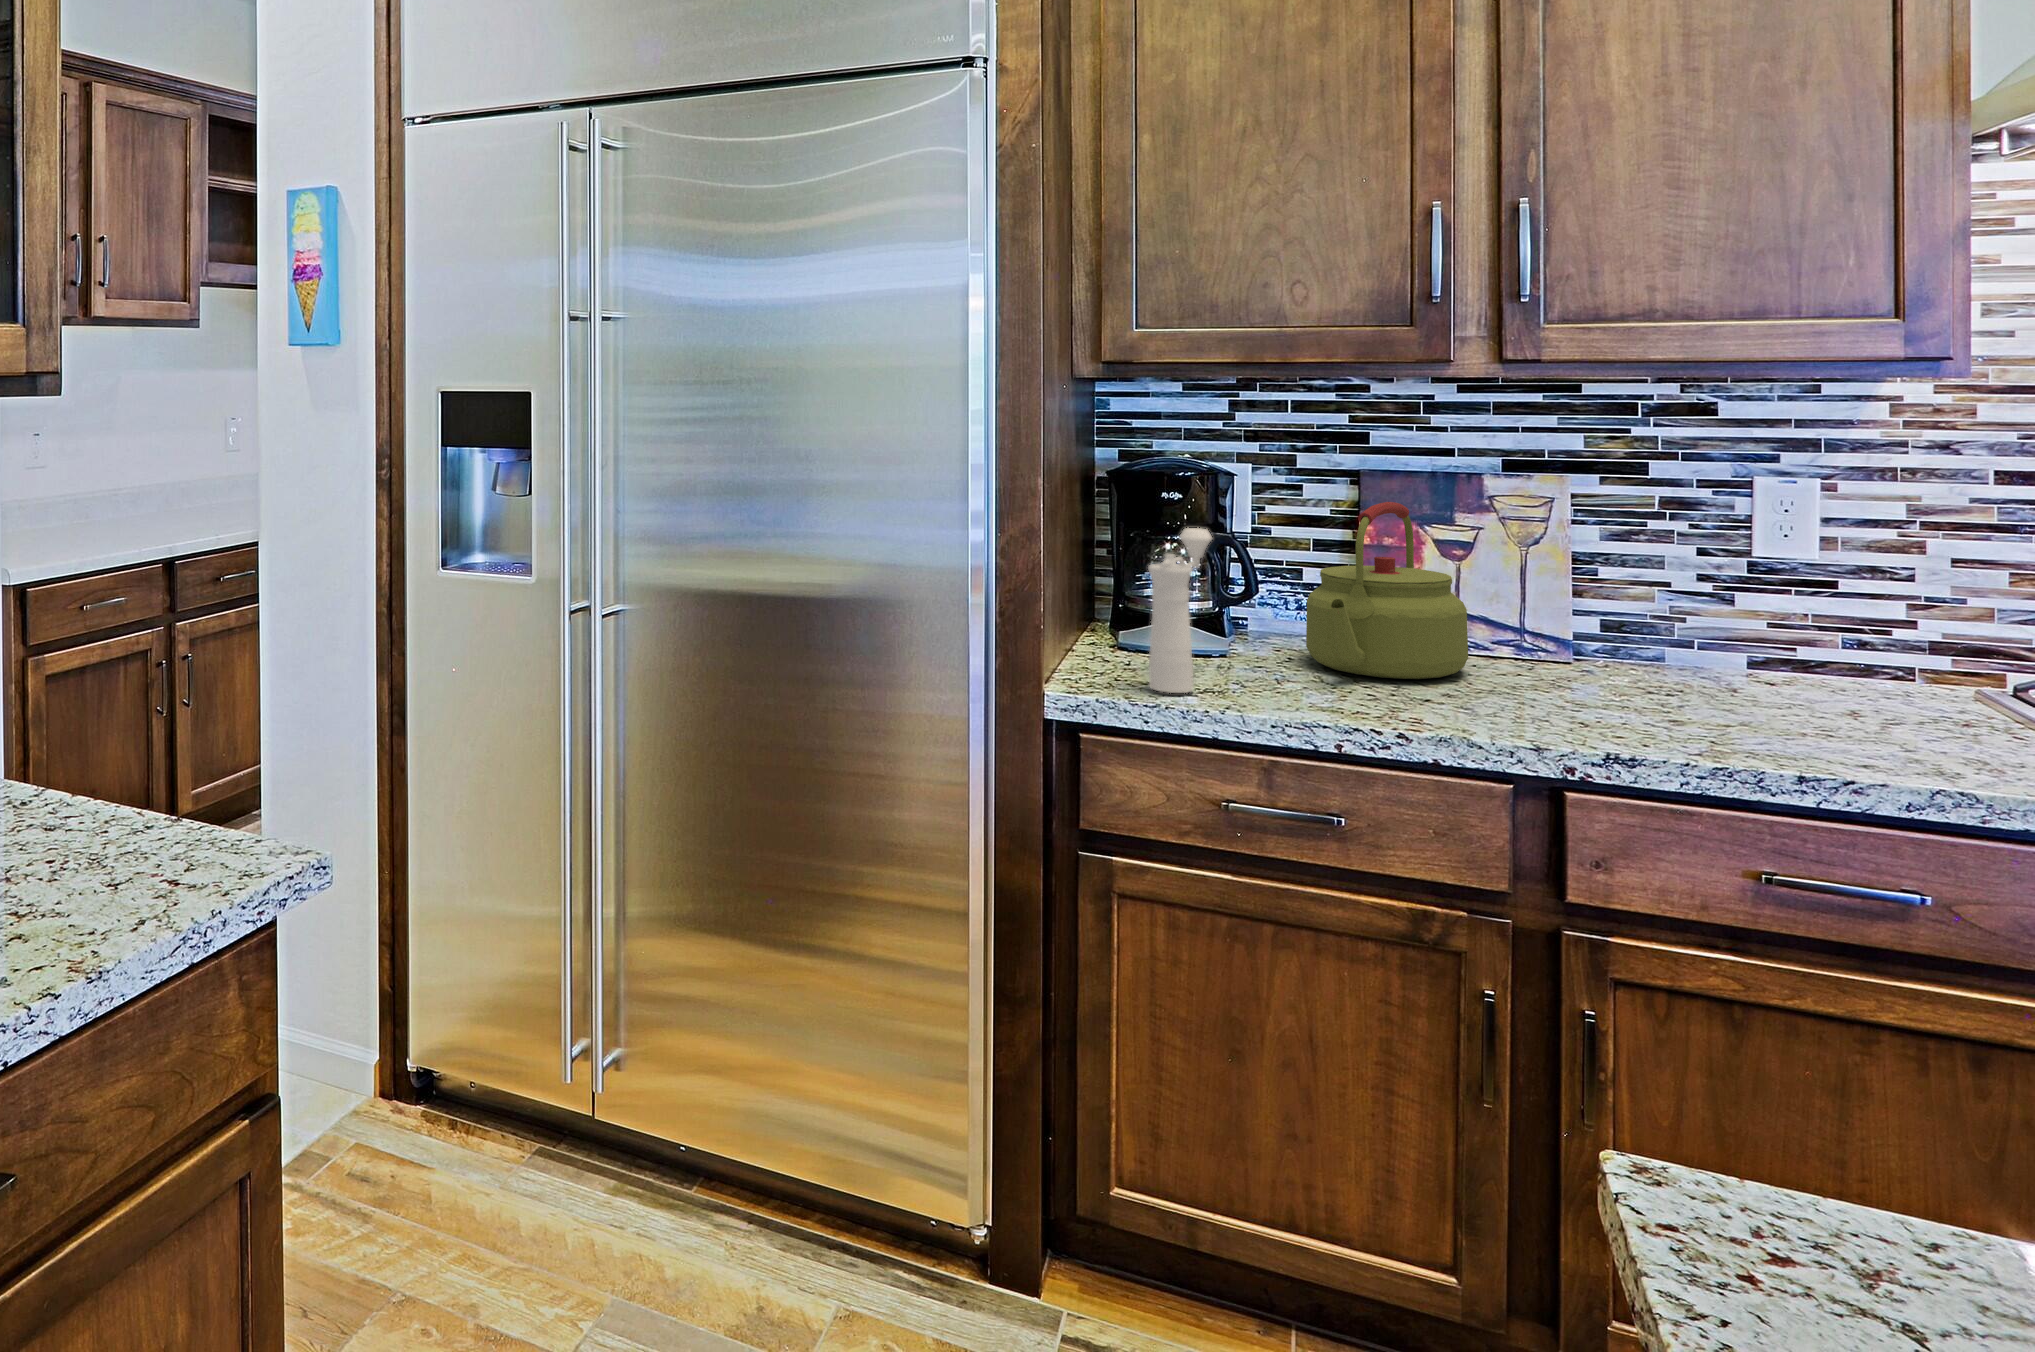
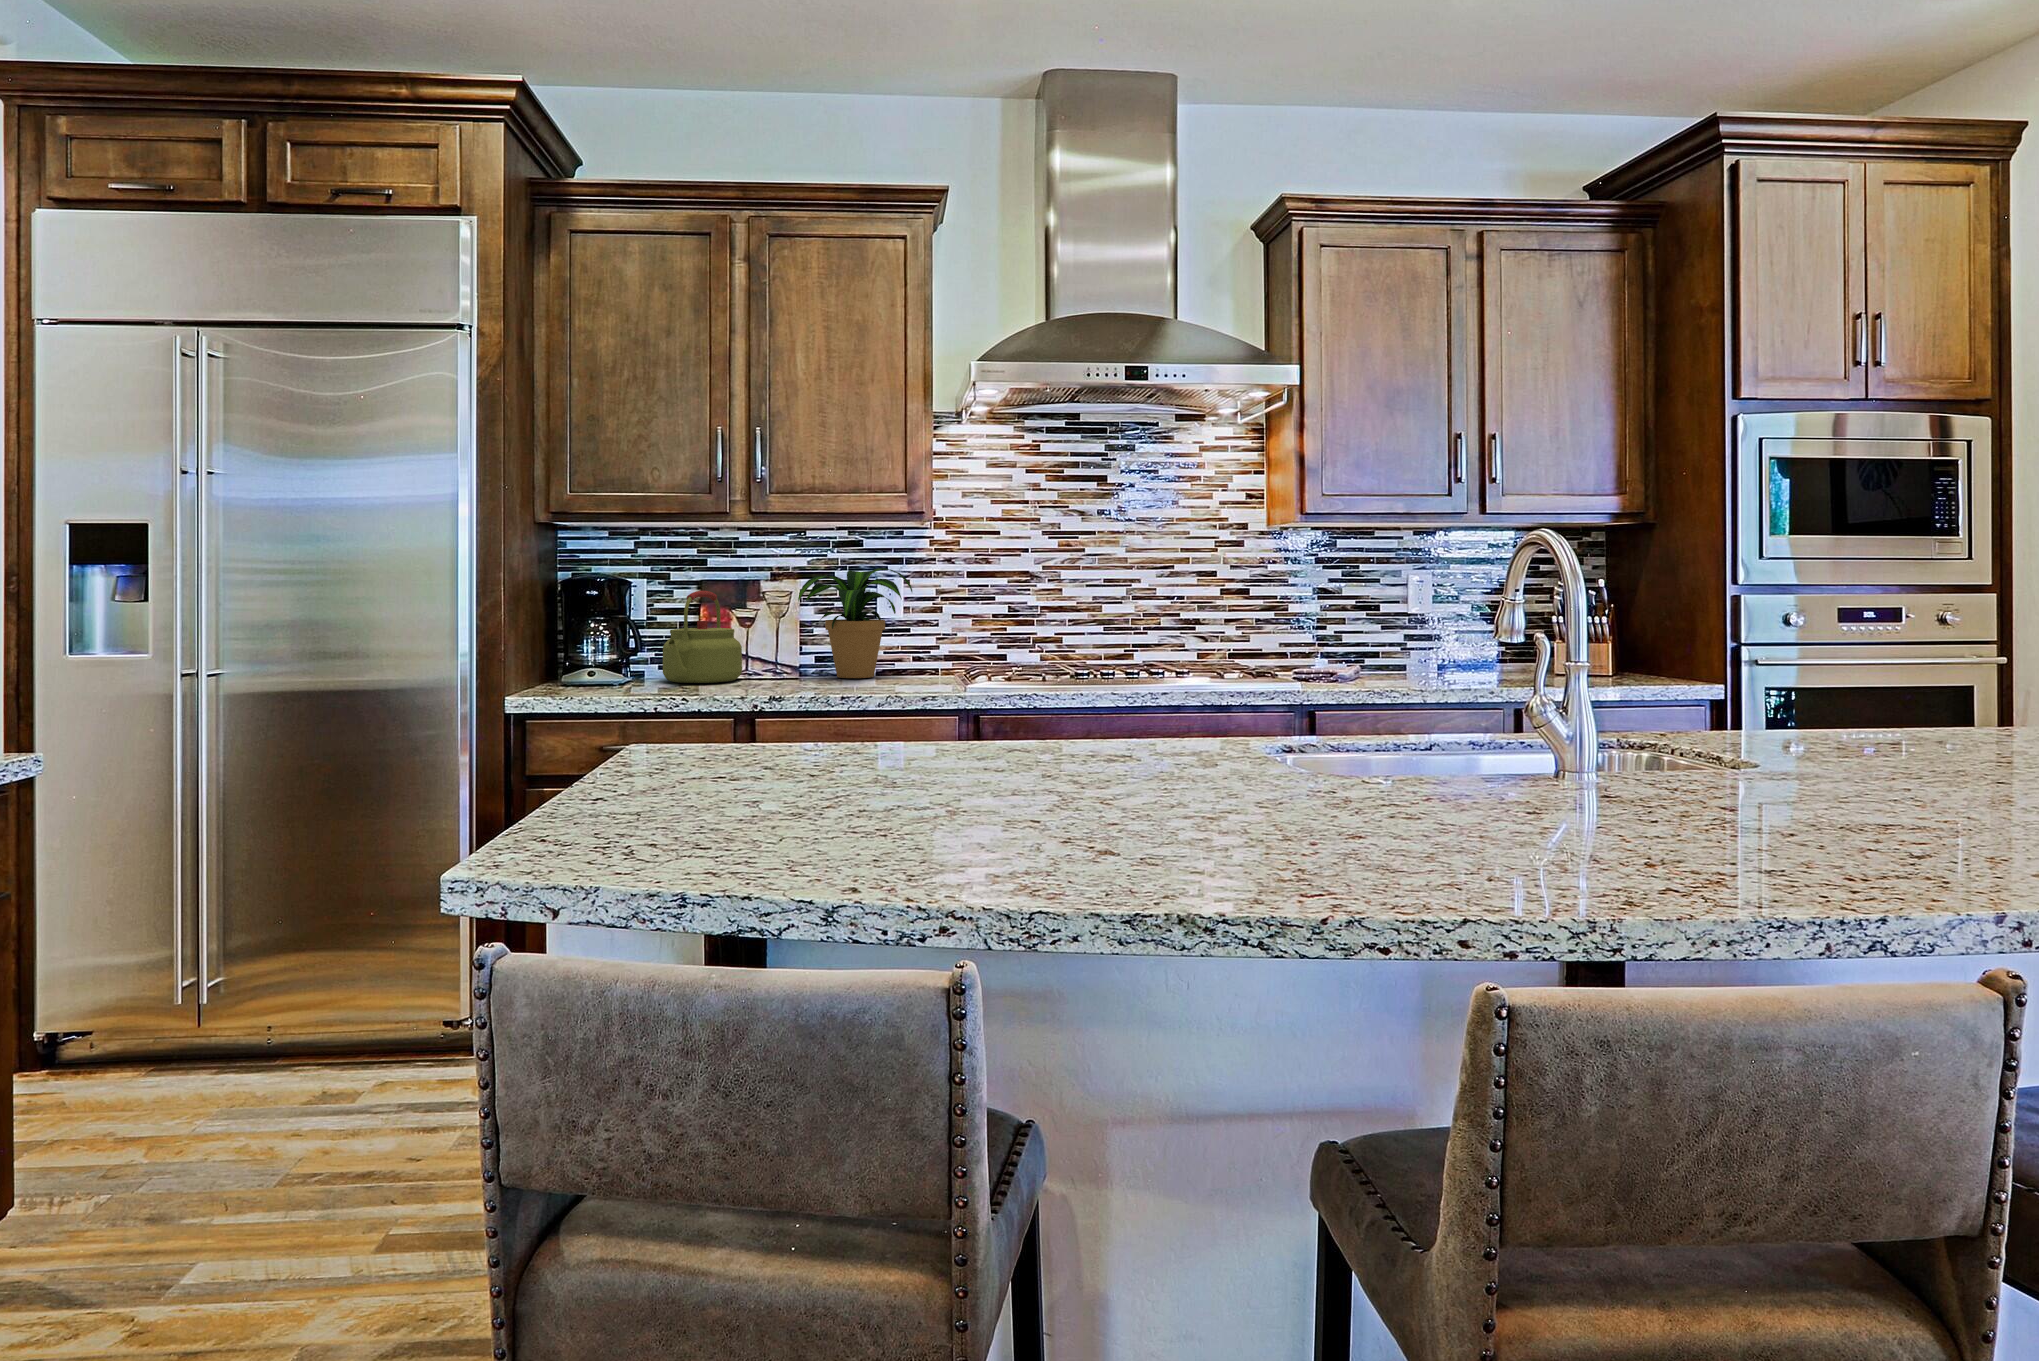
potted plant: none [1588,464,1868,692] -> present [798,568,912,678]
pepper mill: present [1148,528,1212,693] -> none [569,605,608,693]

